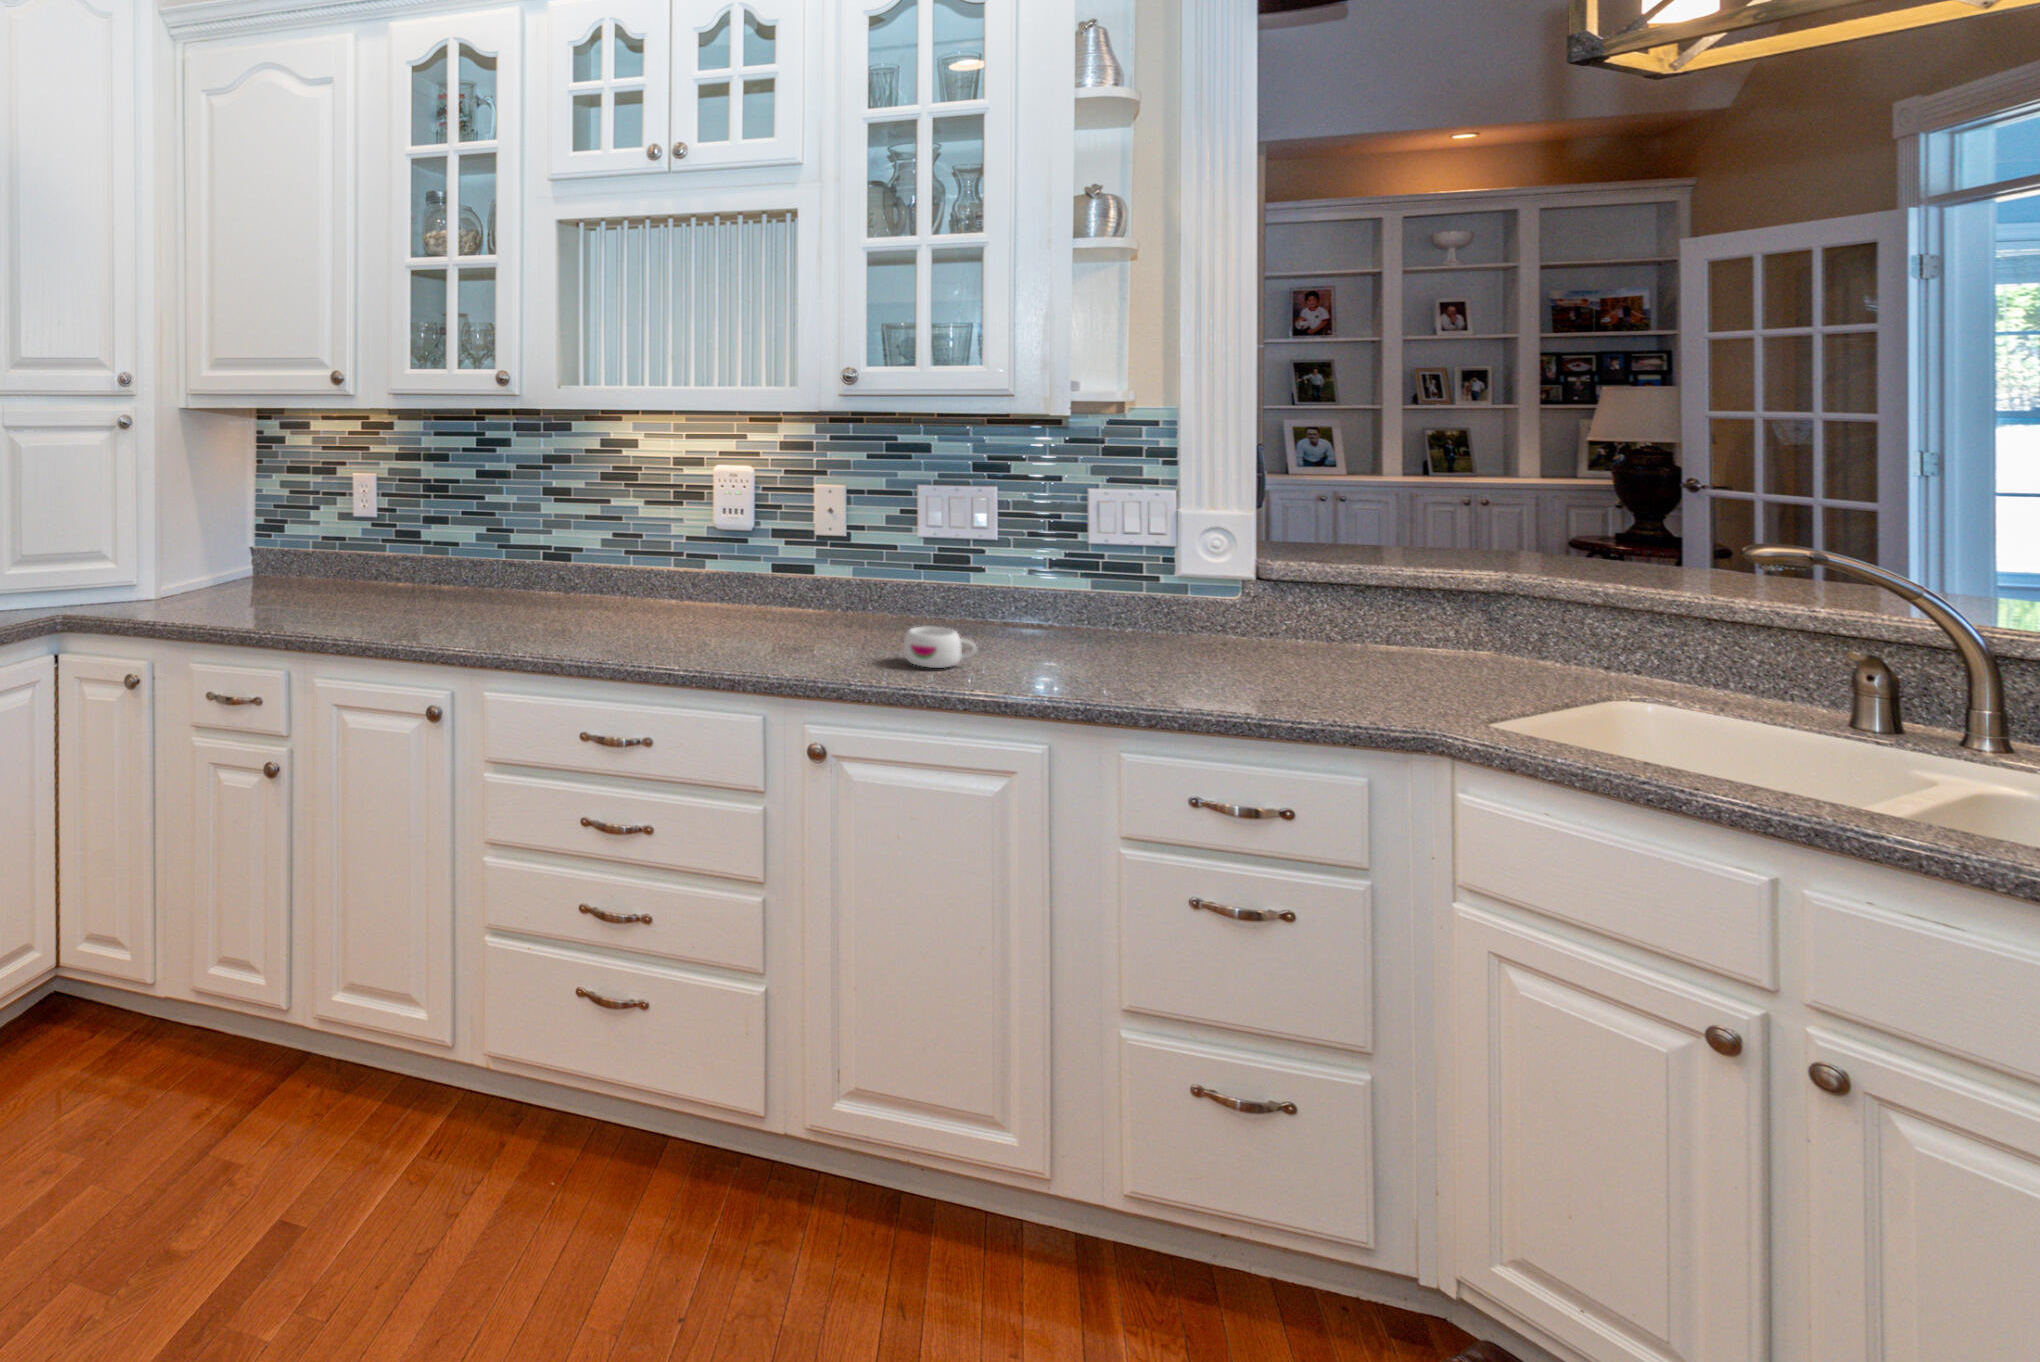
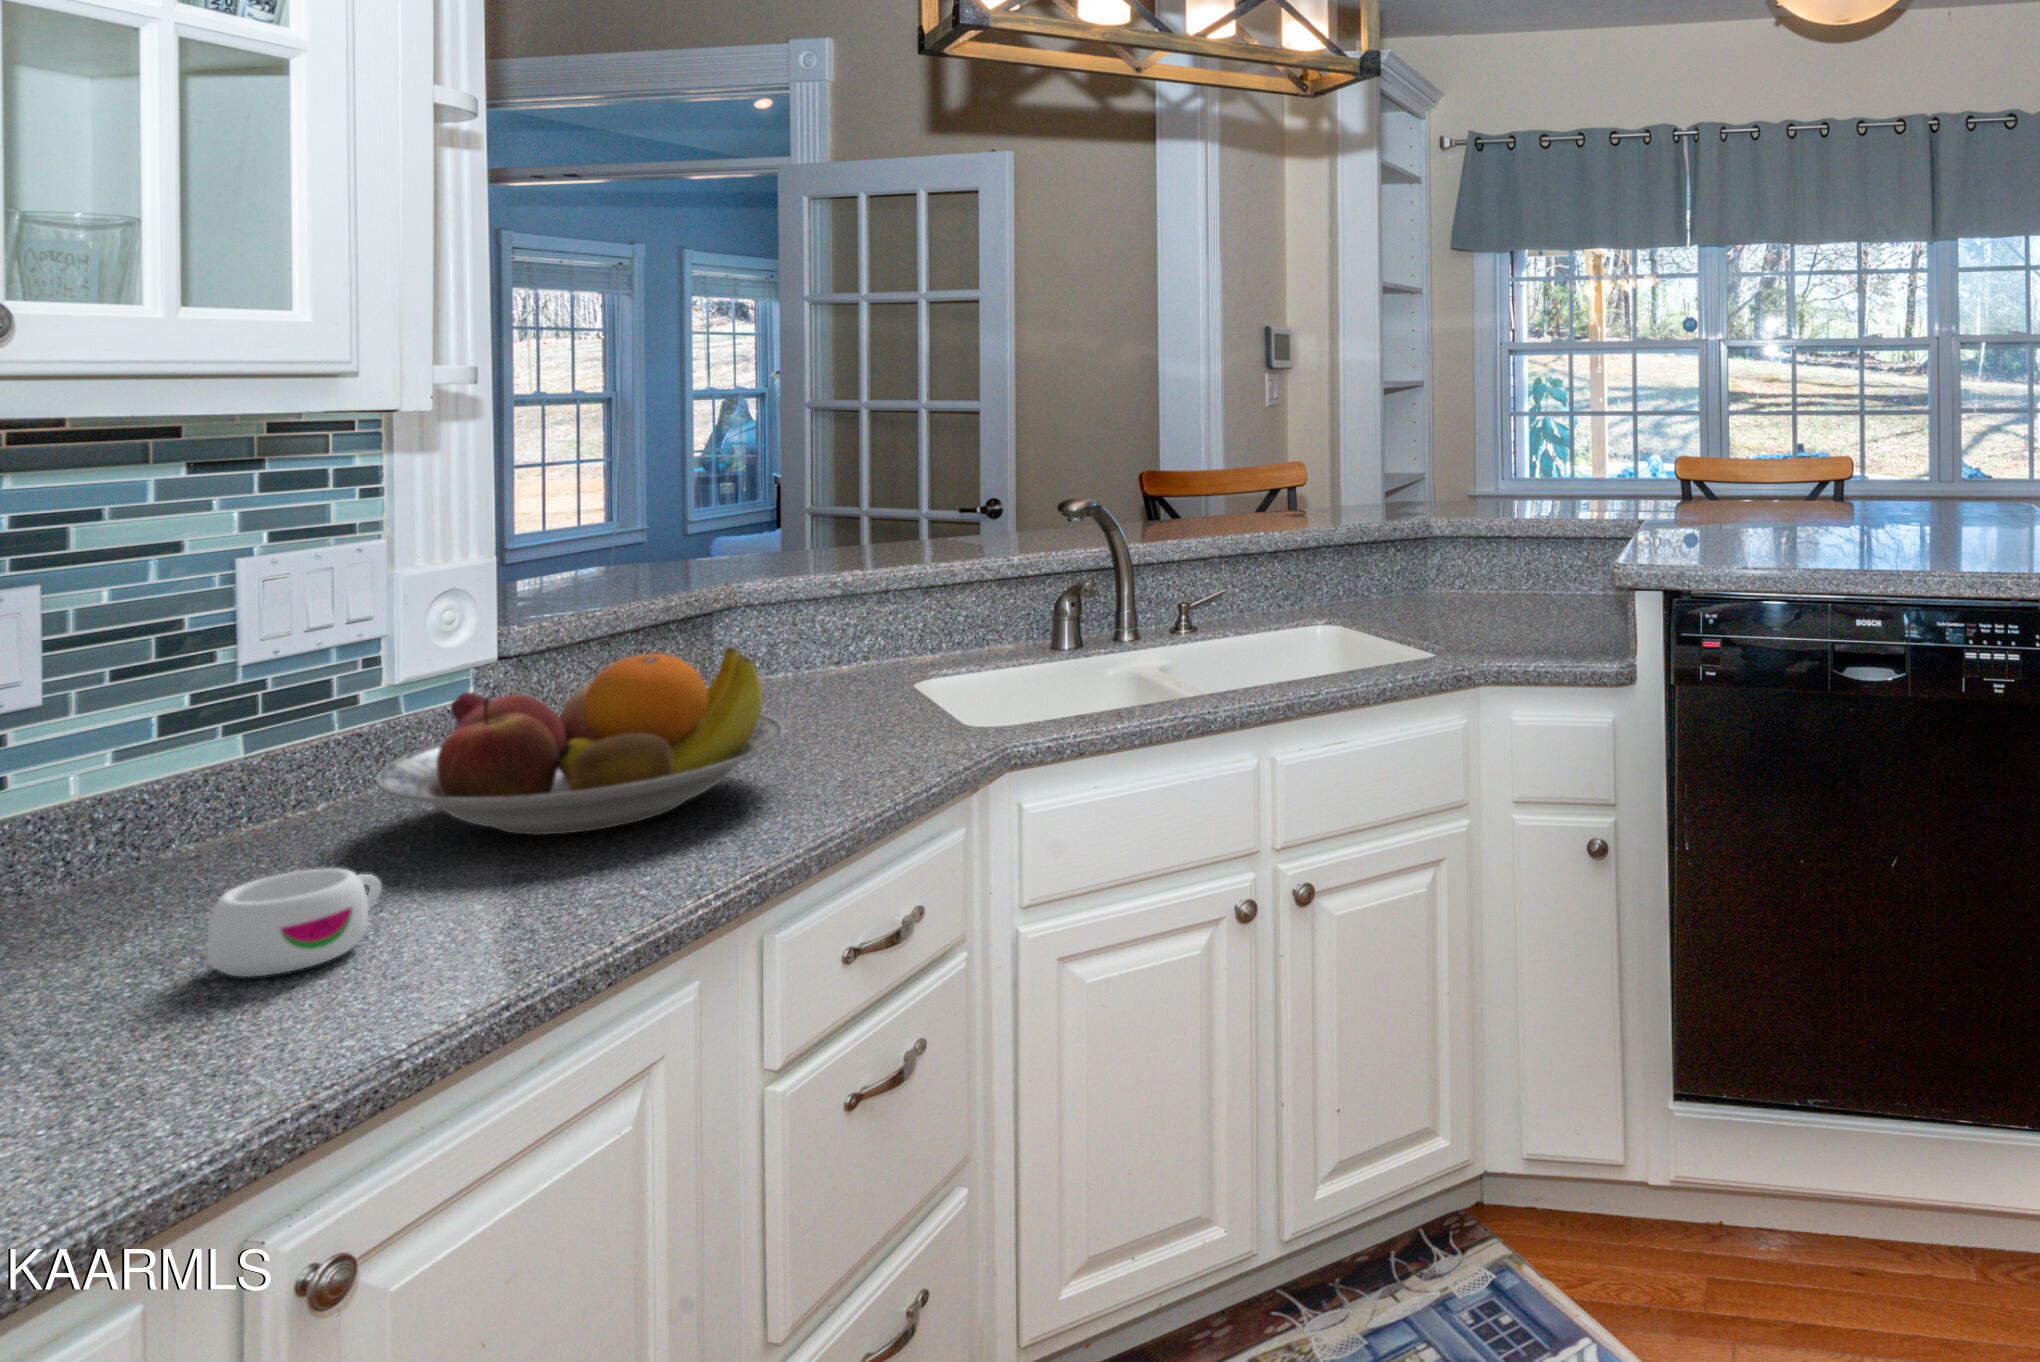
fruit bowl: none [1053,583,1286,681] -> present [376,646,785,835]

